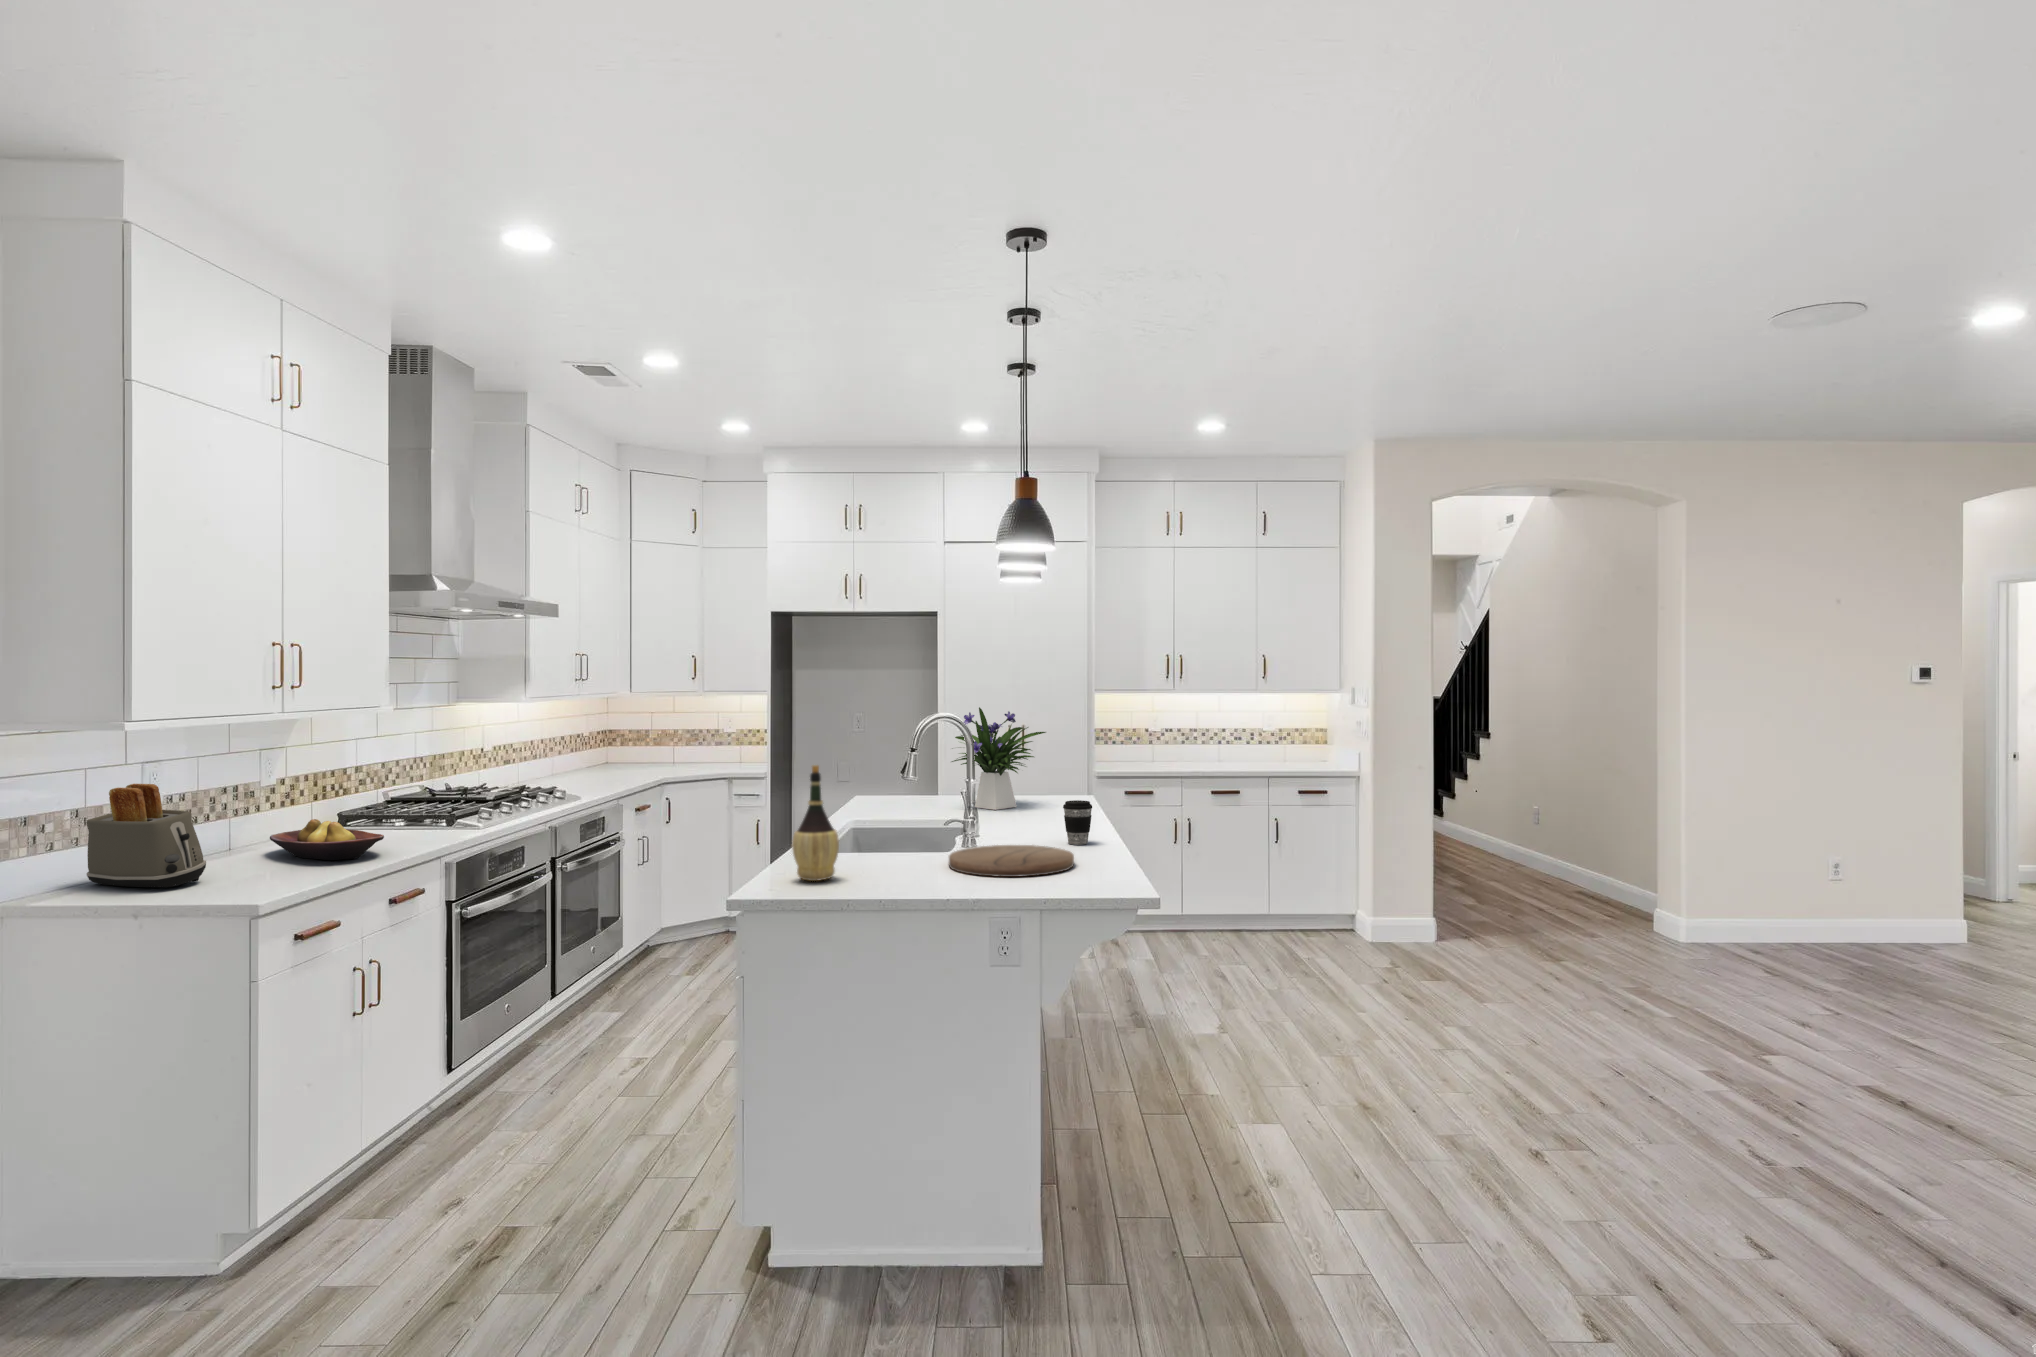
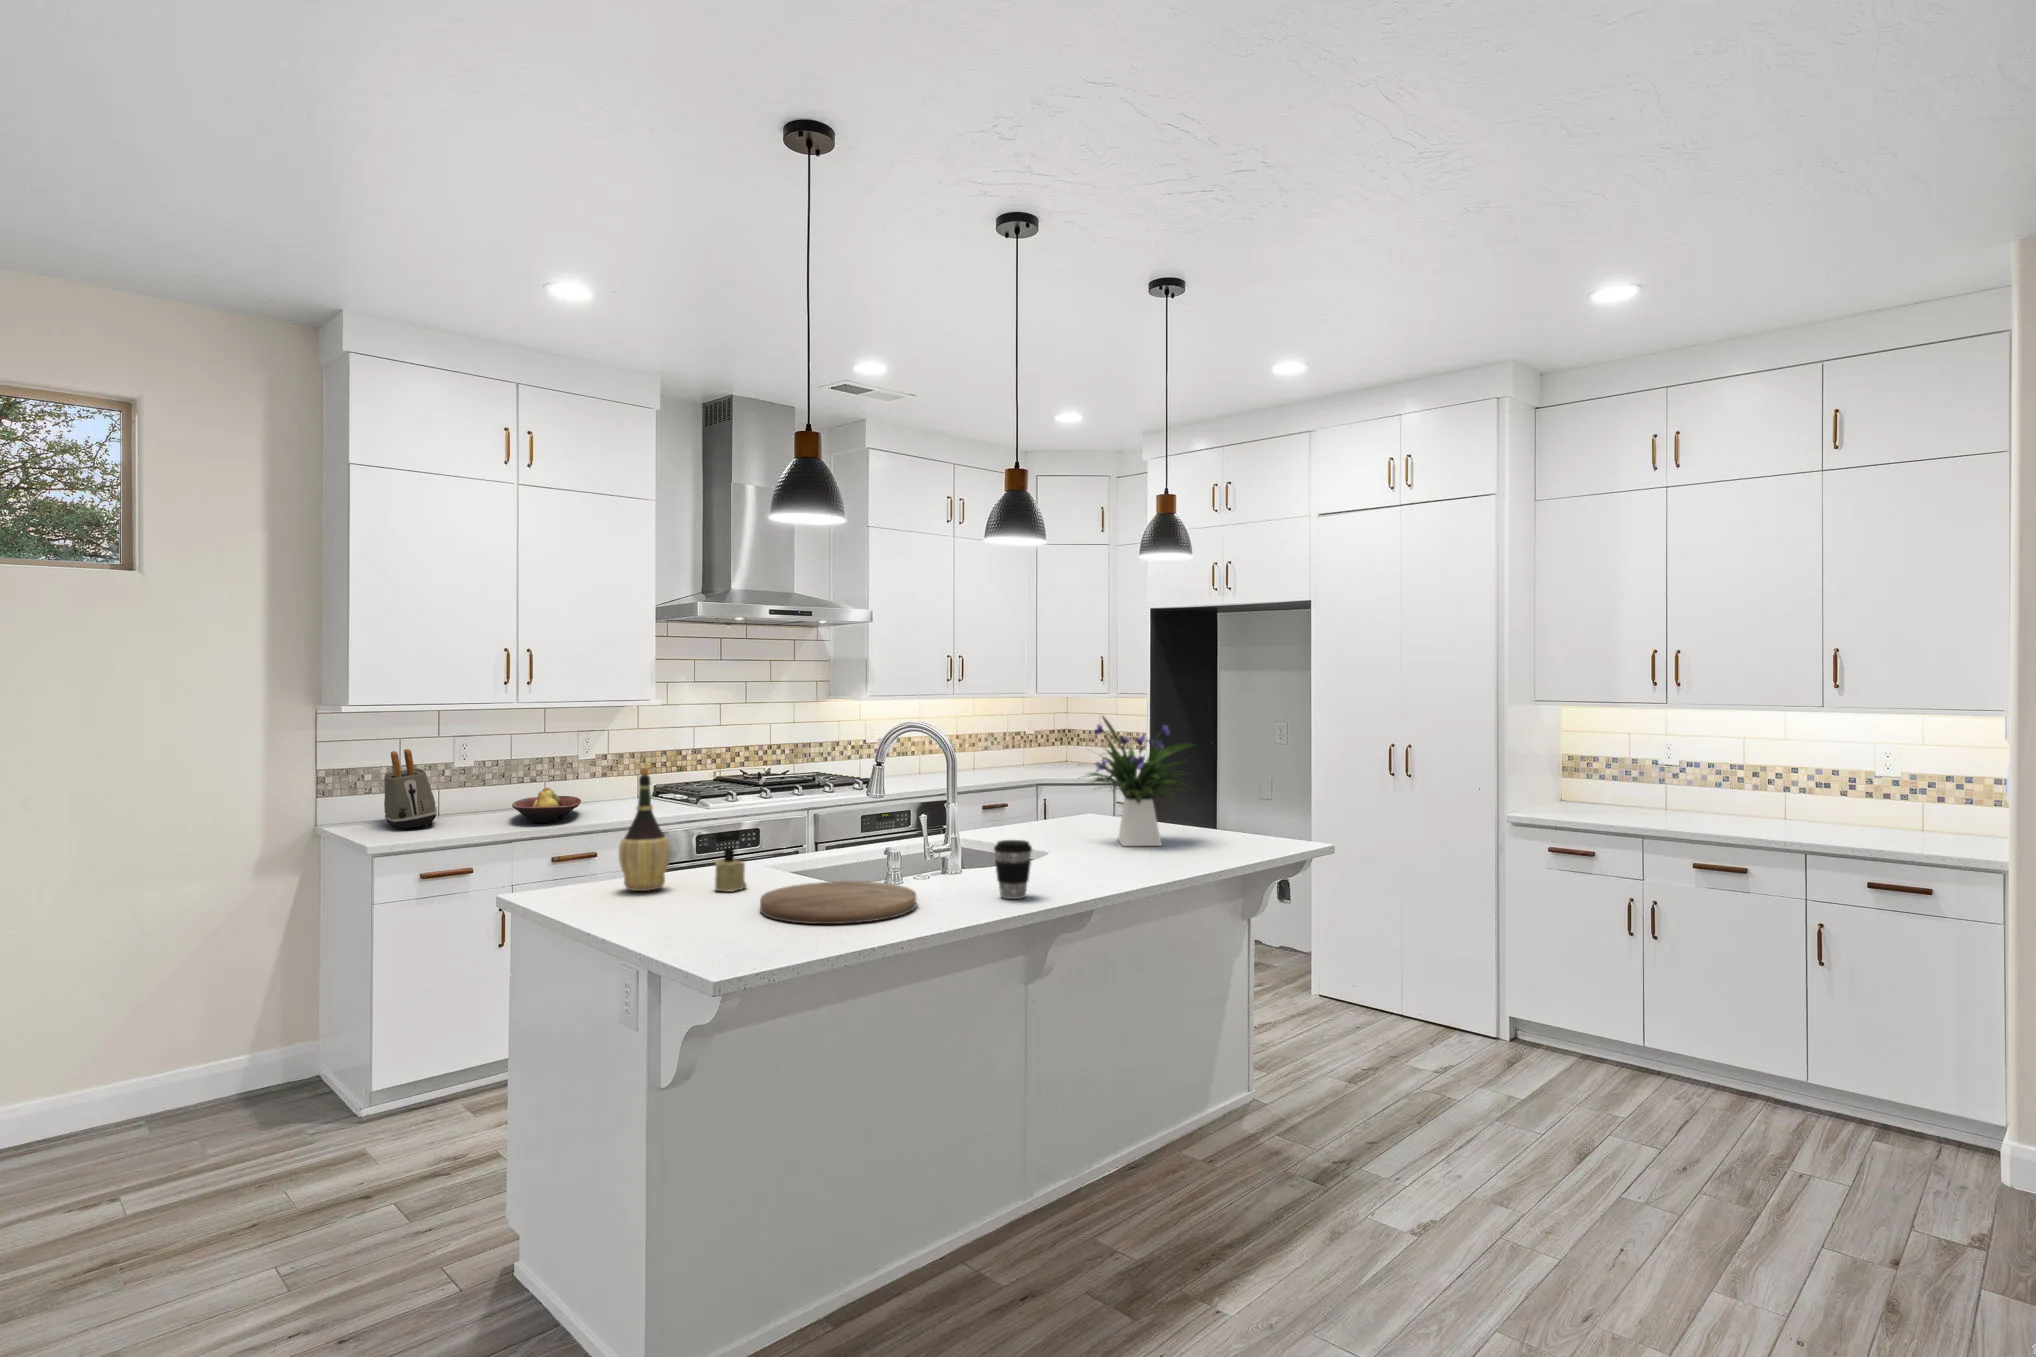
candle: none [866,832,892,871] -> present [715,848,747,892]

